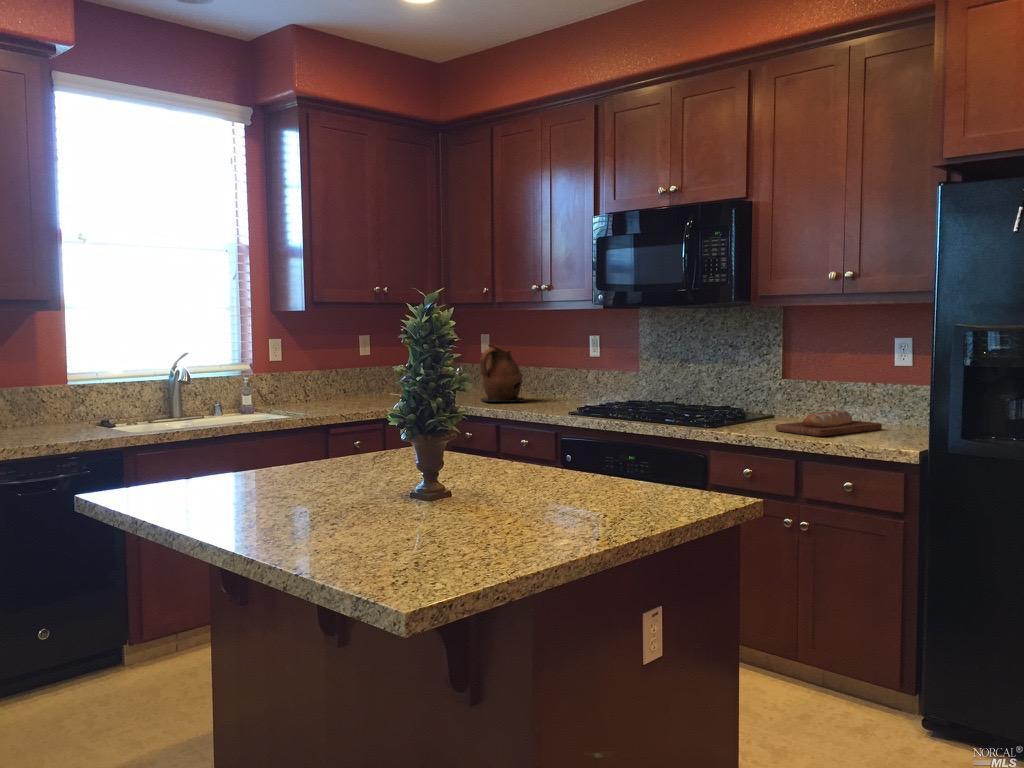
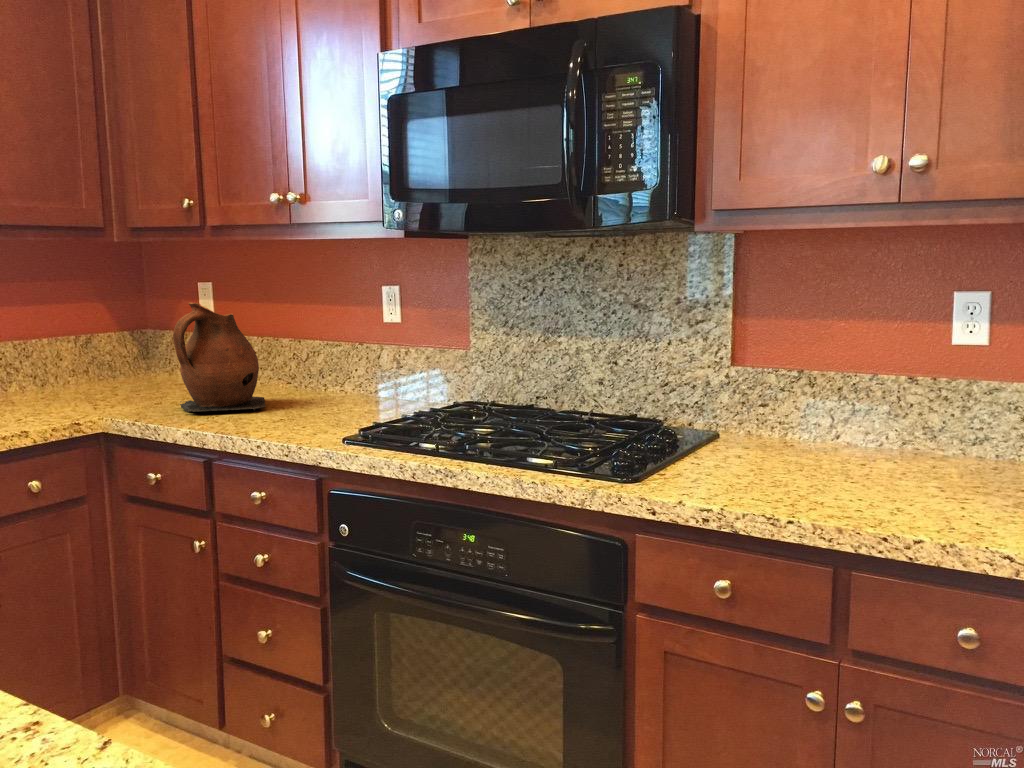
bread loaf: present [775,410,882,436] -> none [772,439,963,513]

